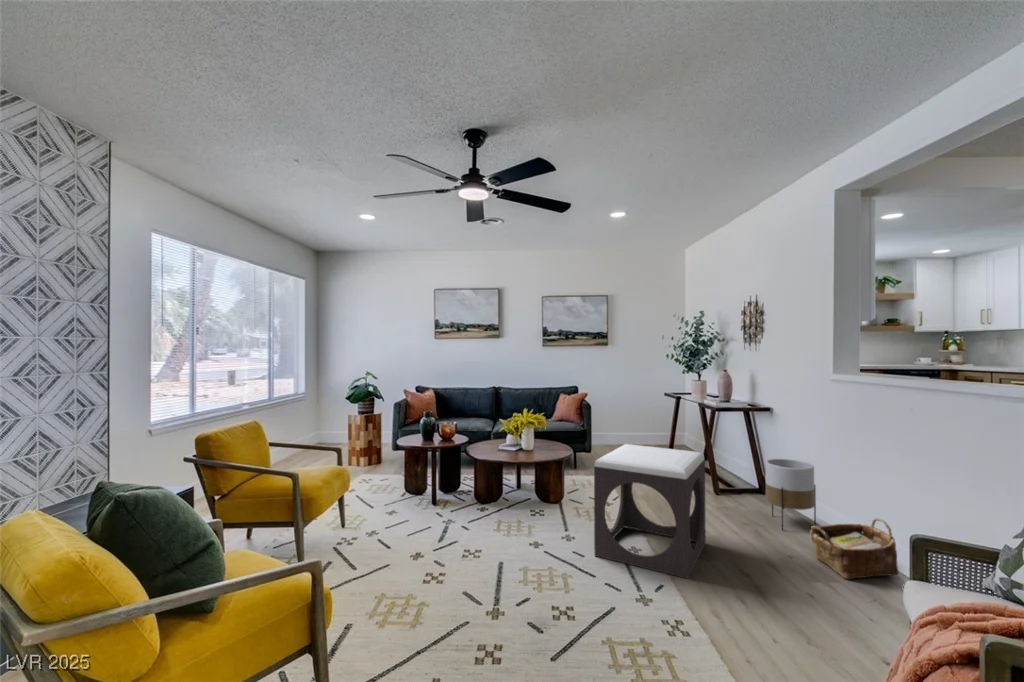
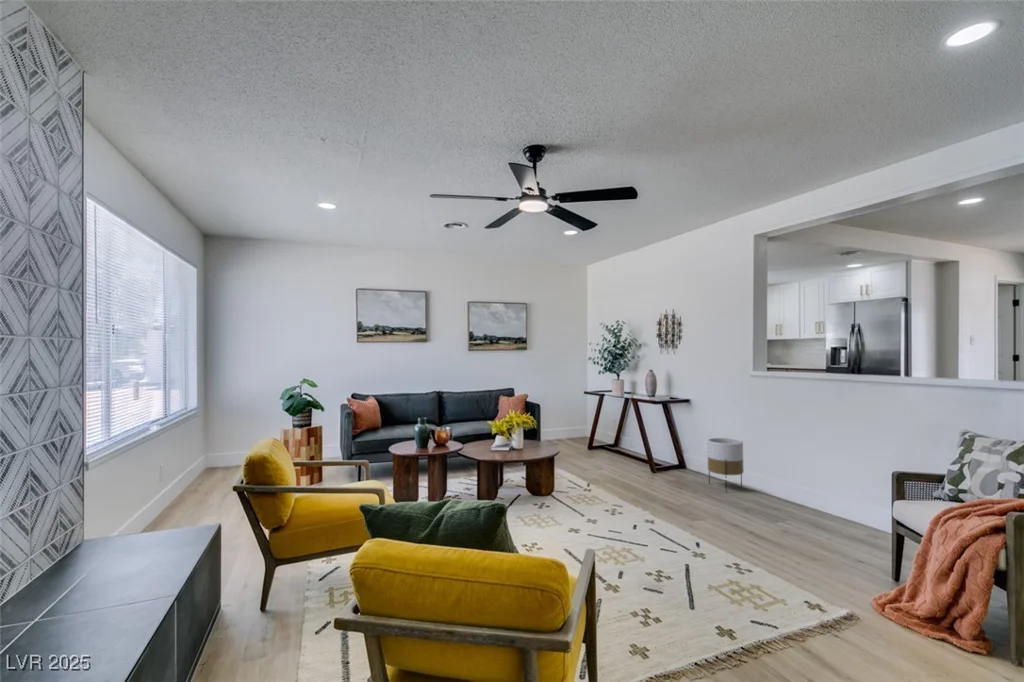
footstool: present [594,444,706,578] -> none [621,434,709,536]
woven basket: present [810,518,898,579] -> none [763,473,820,518]

